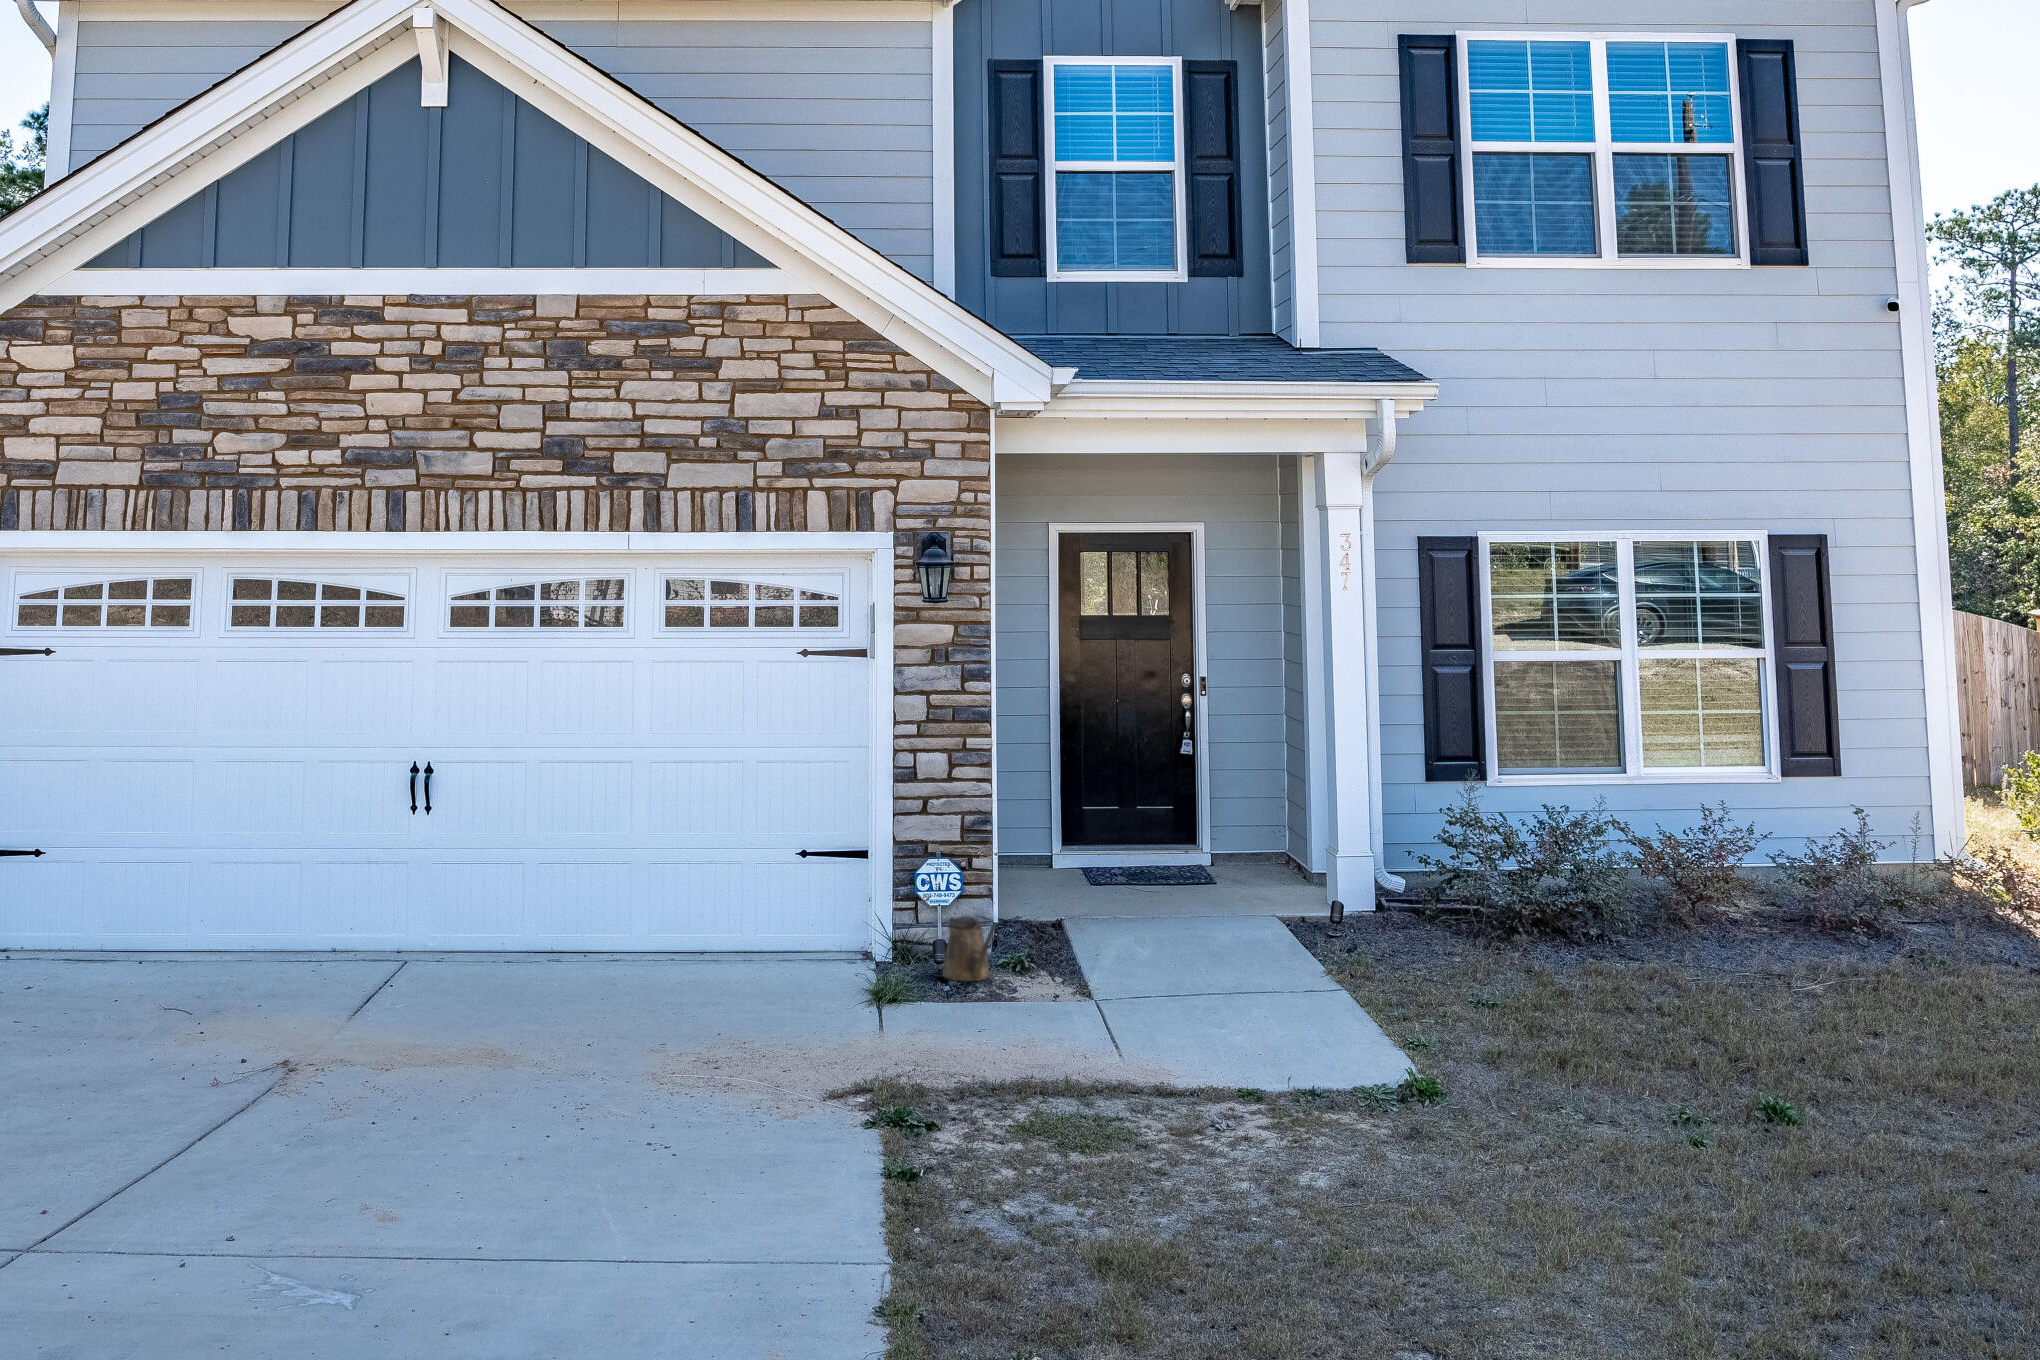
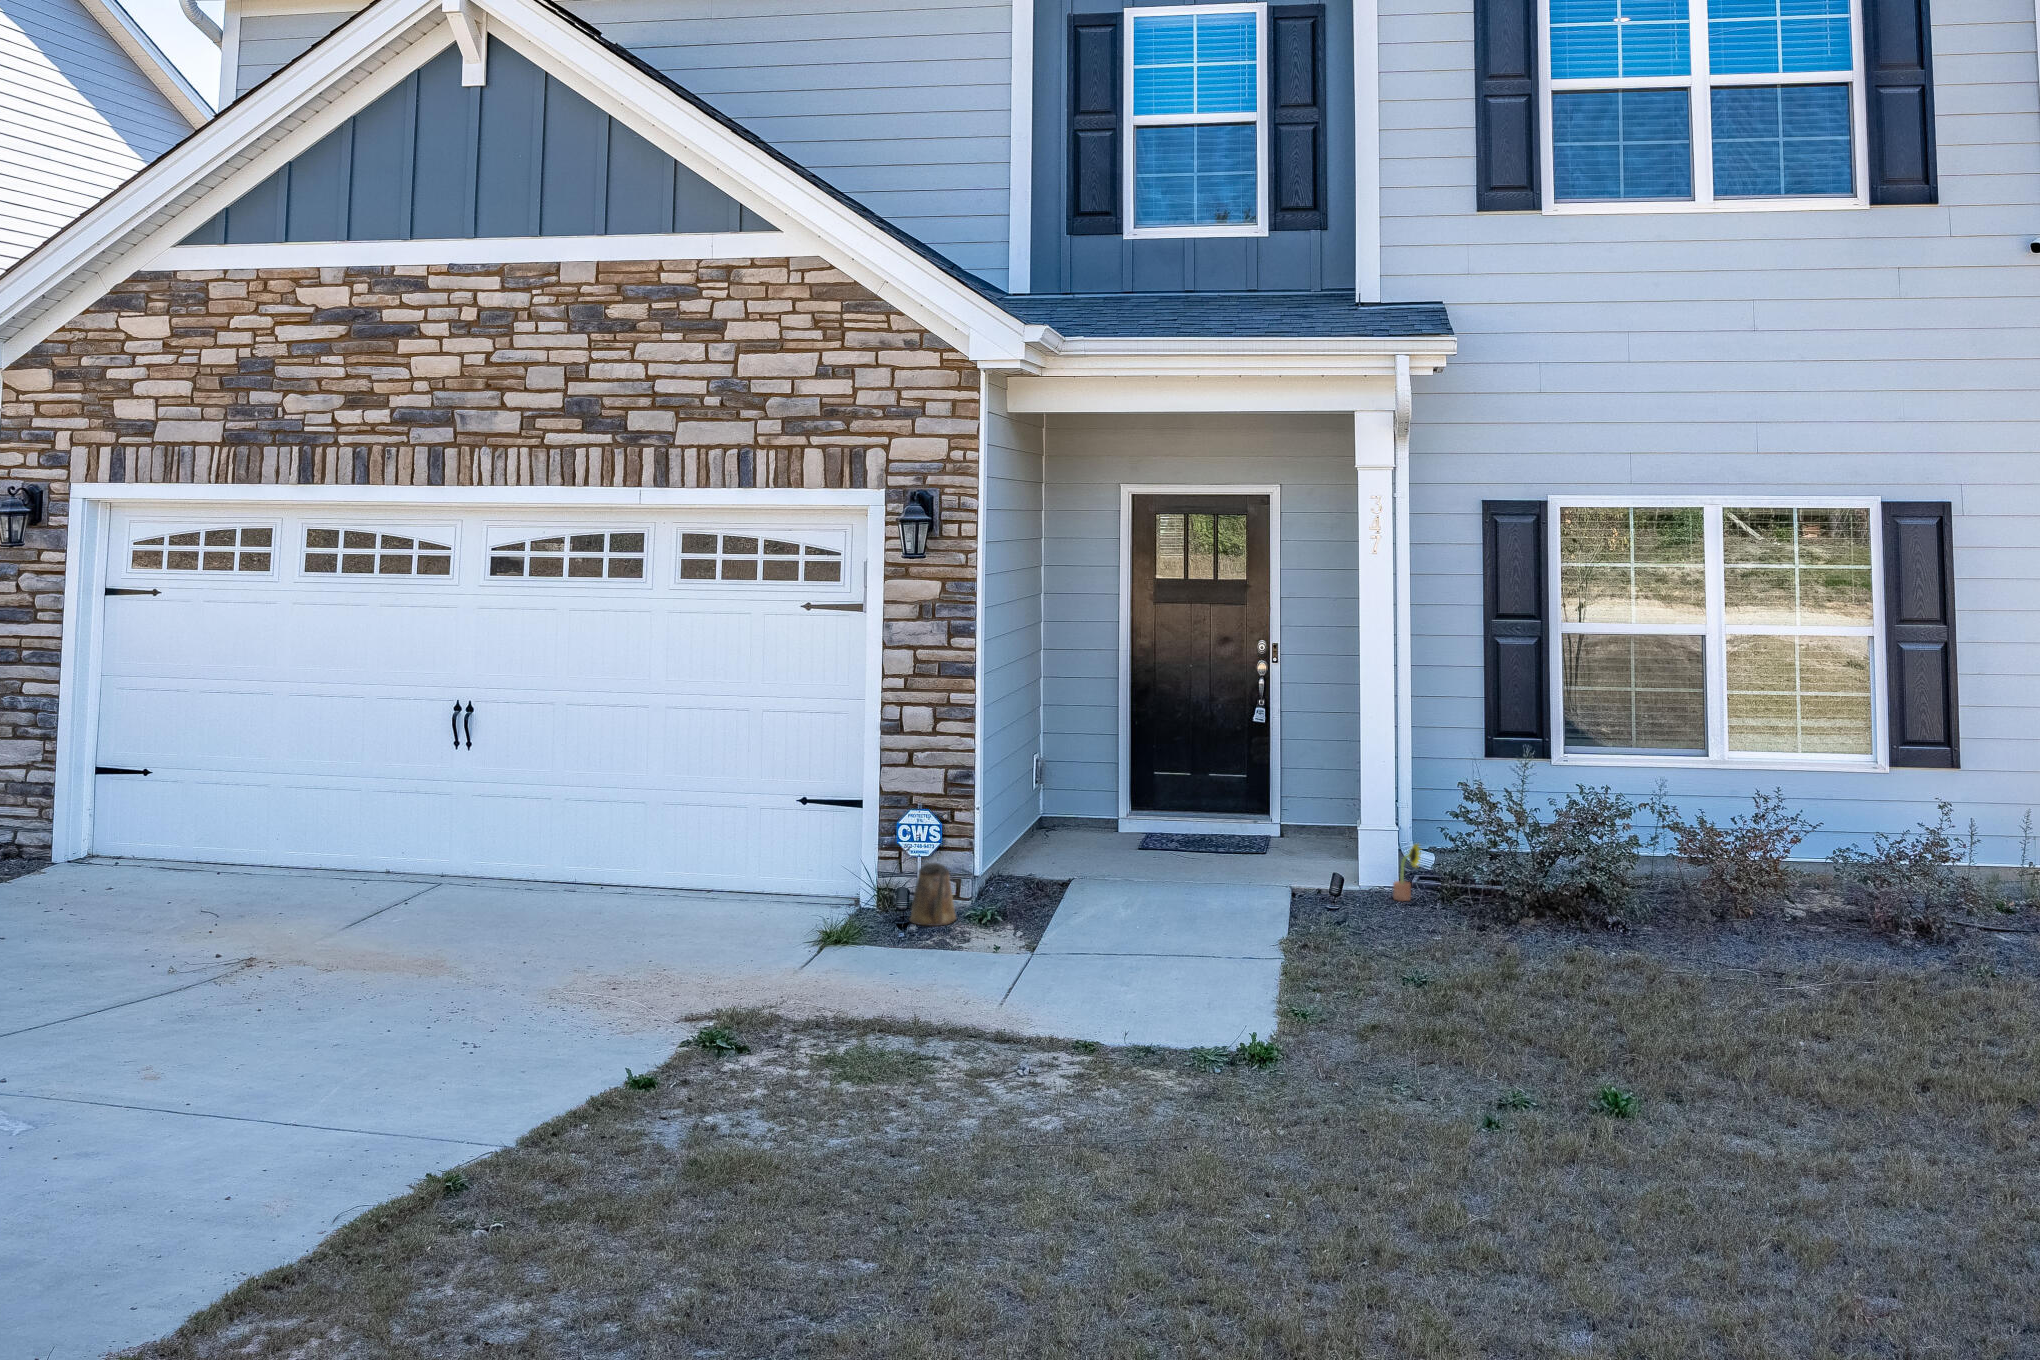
decorative plant: none [1374,874,1400,932] -> present [1393,844,1421,901]

